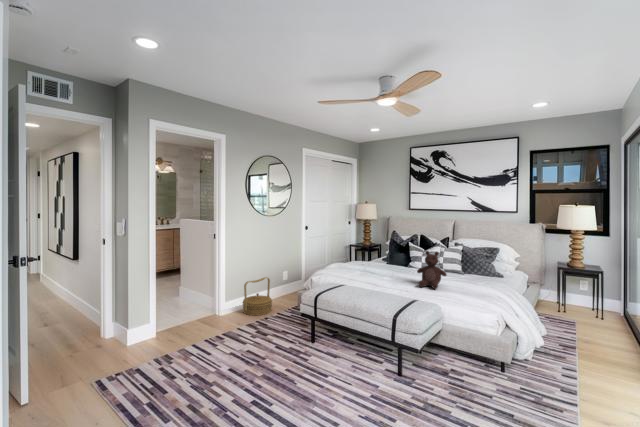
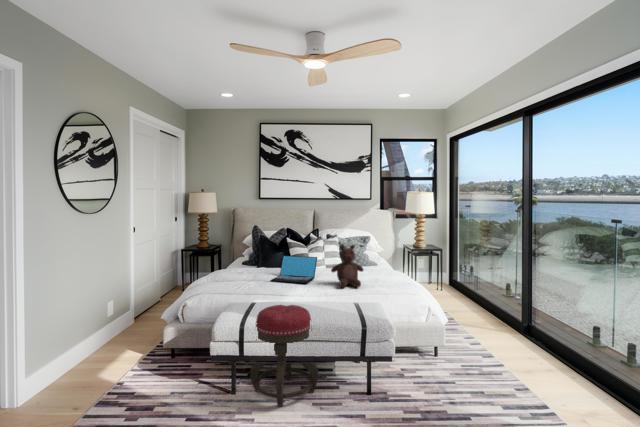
laptop: none [374,255,416,279] -> present [270,256,317,284]
woven basket: present [243,277,272,315] -> none [59,316,118,387]
ottoman: none [322,288,366,361] -> present [250,305,318,407]

